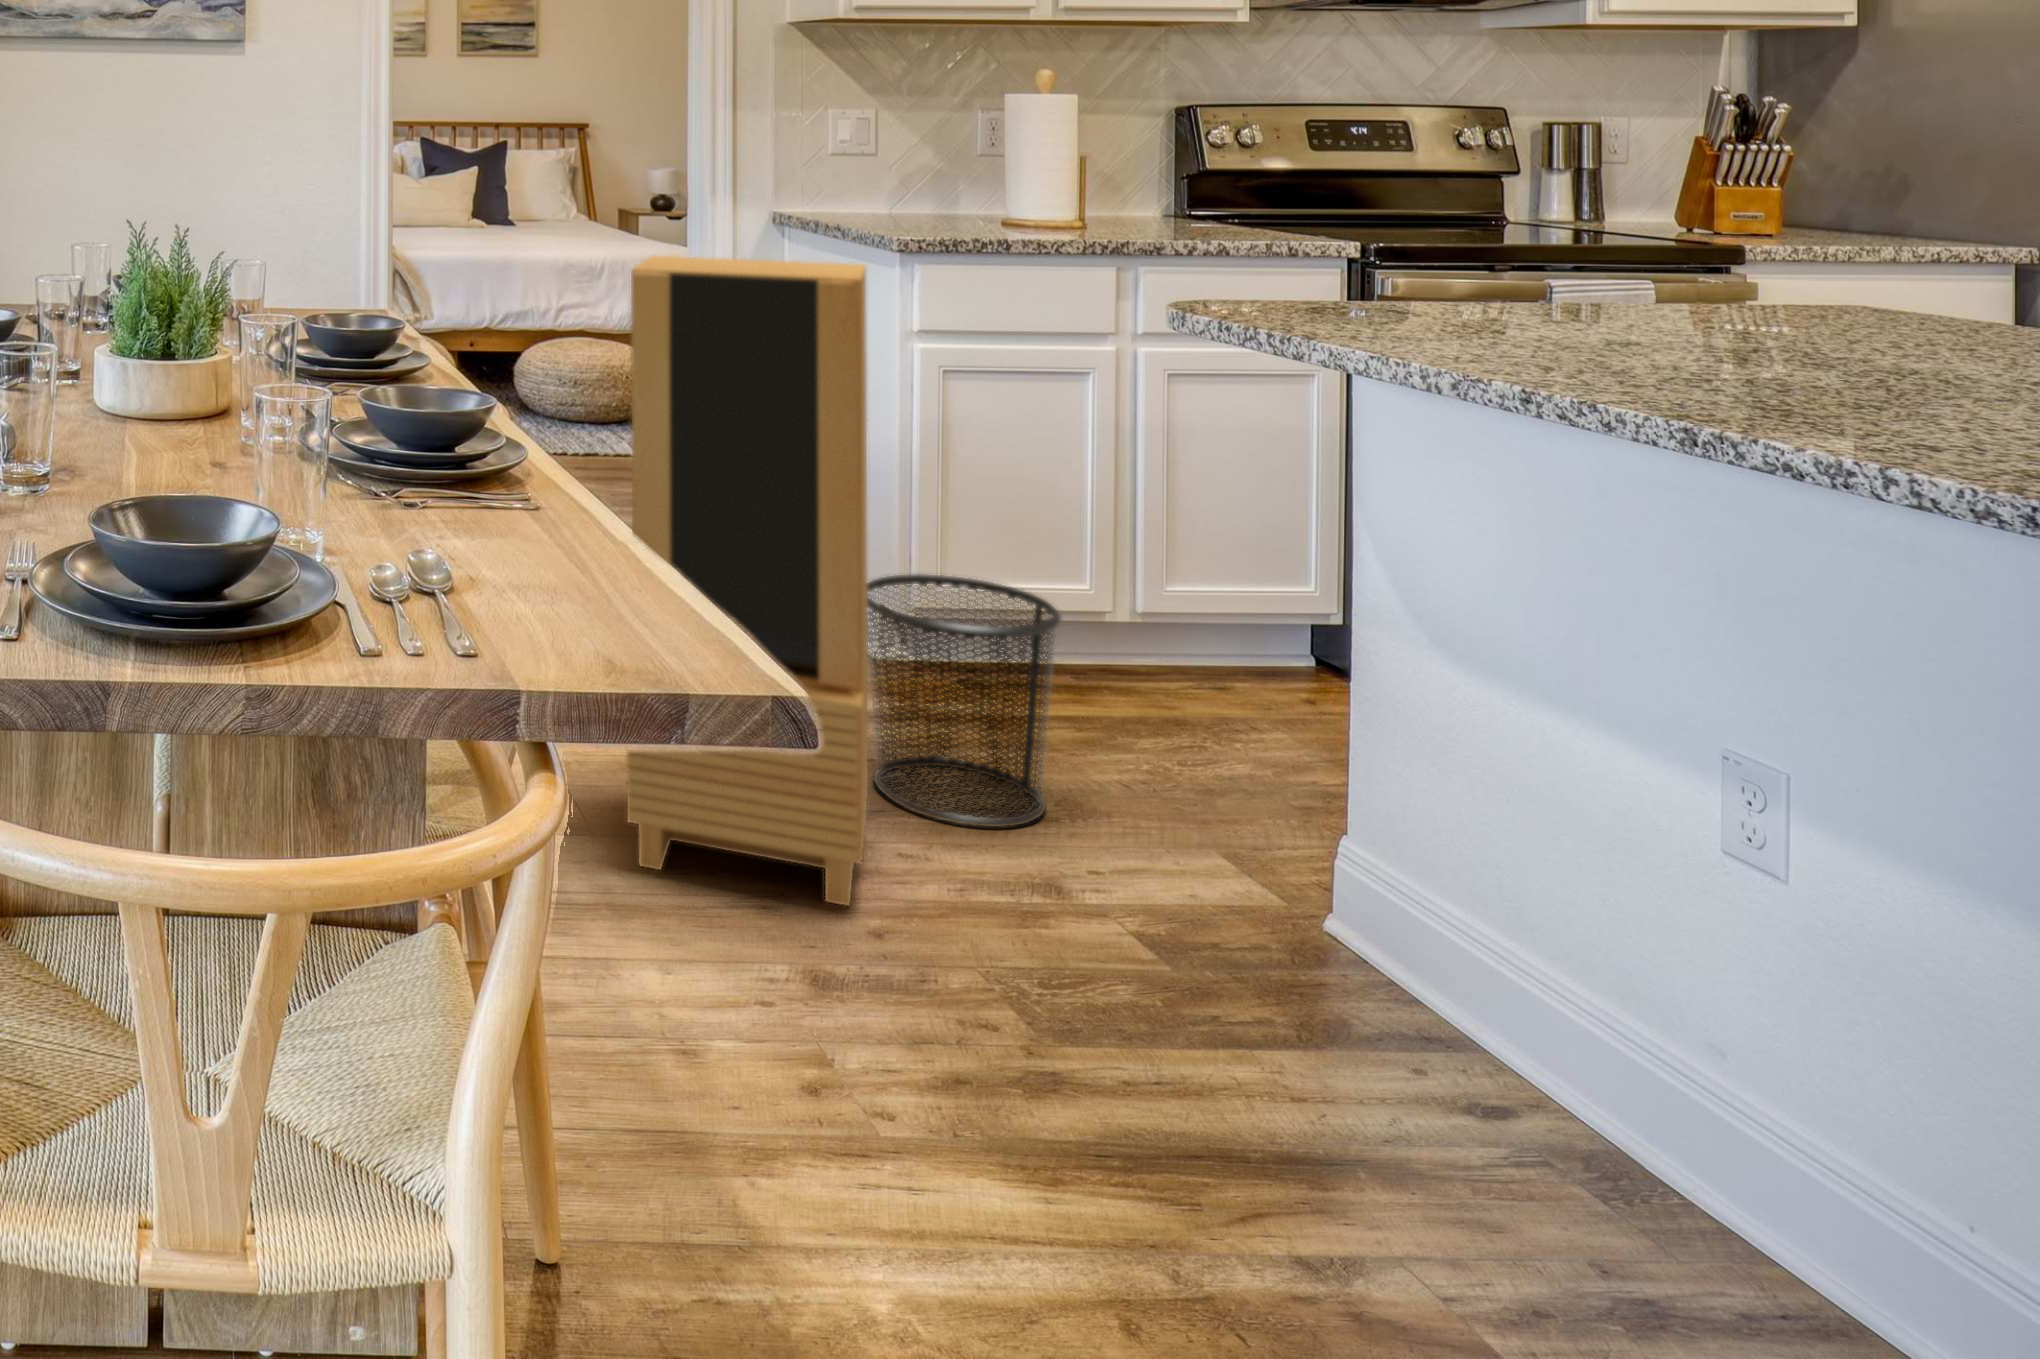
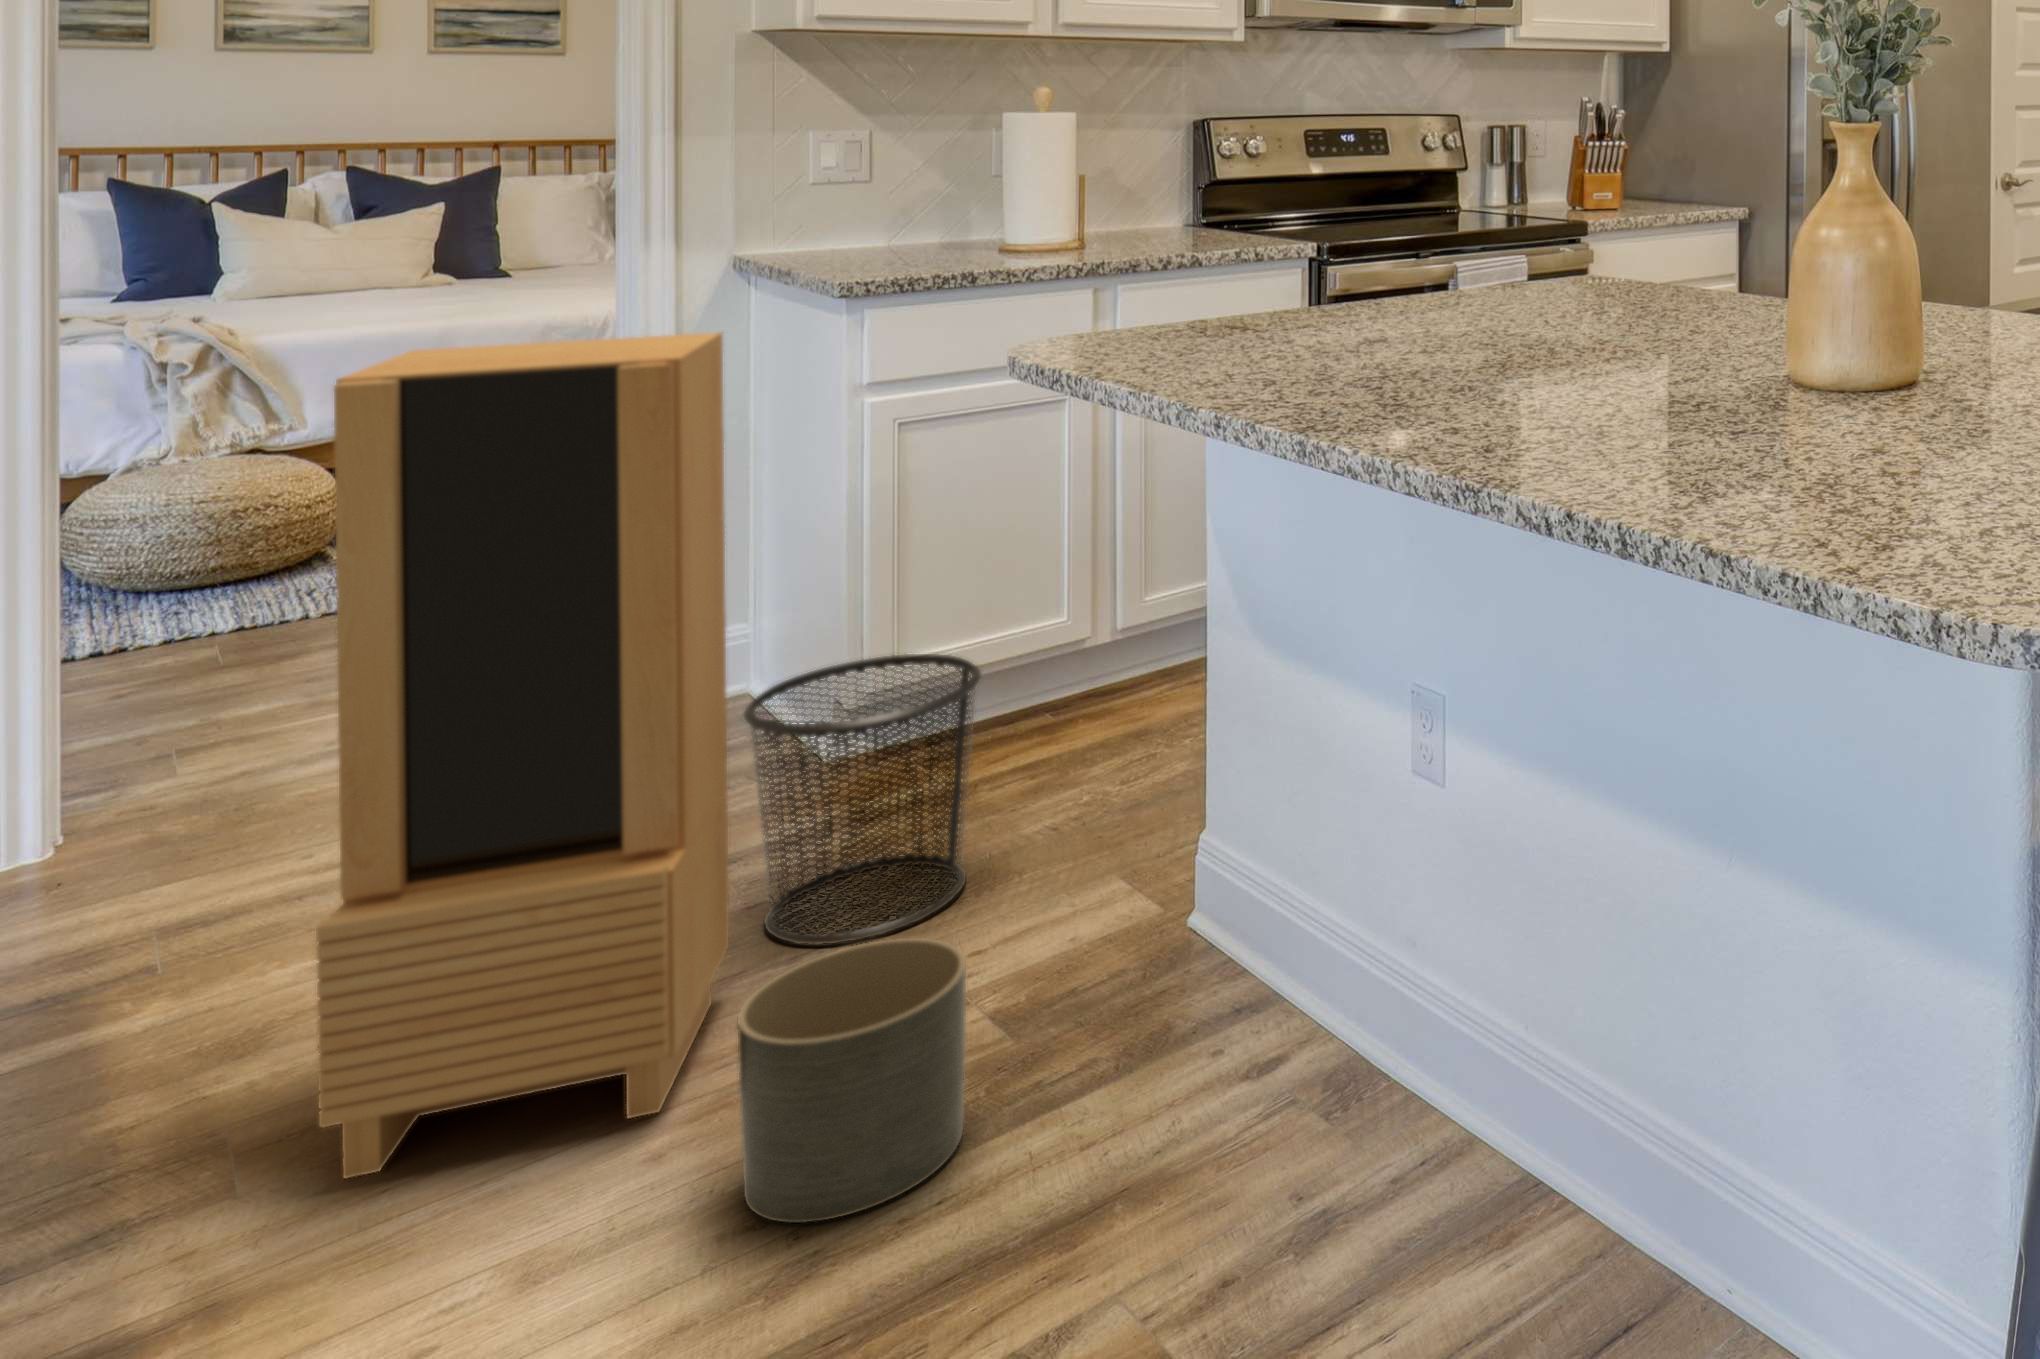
planter: none [943,821,1141,1062] -> present [738,938,966,1223]

